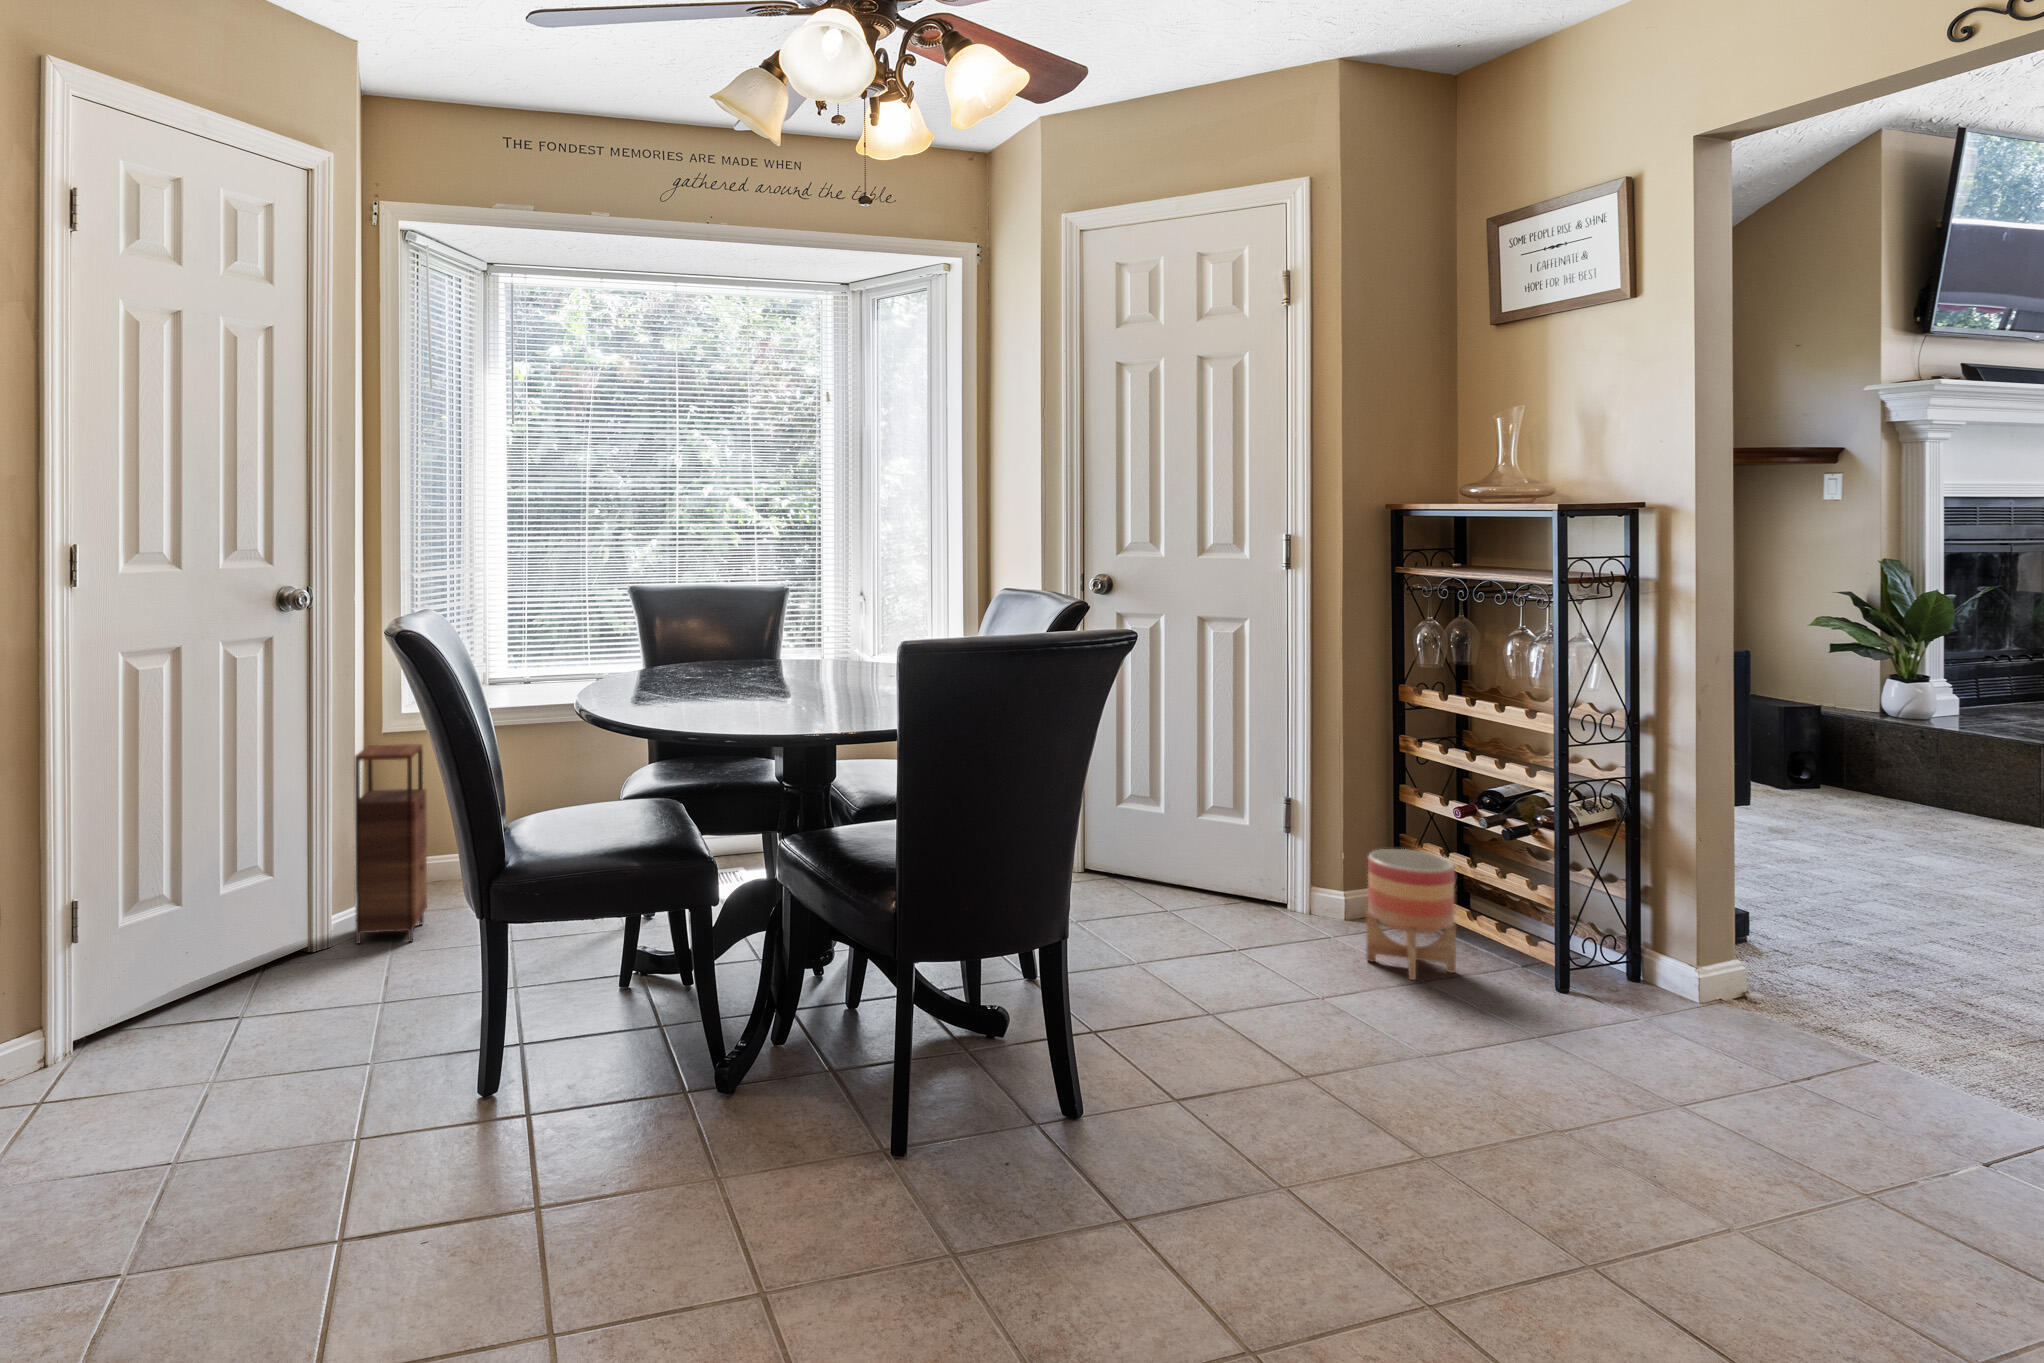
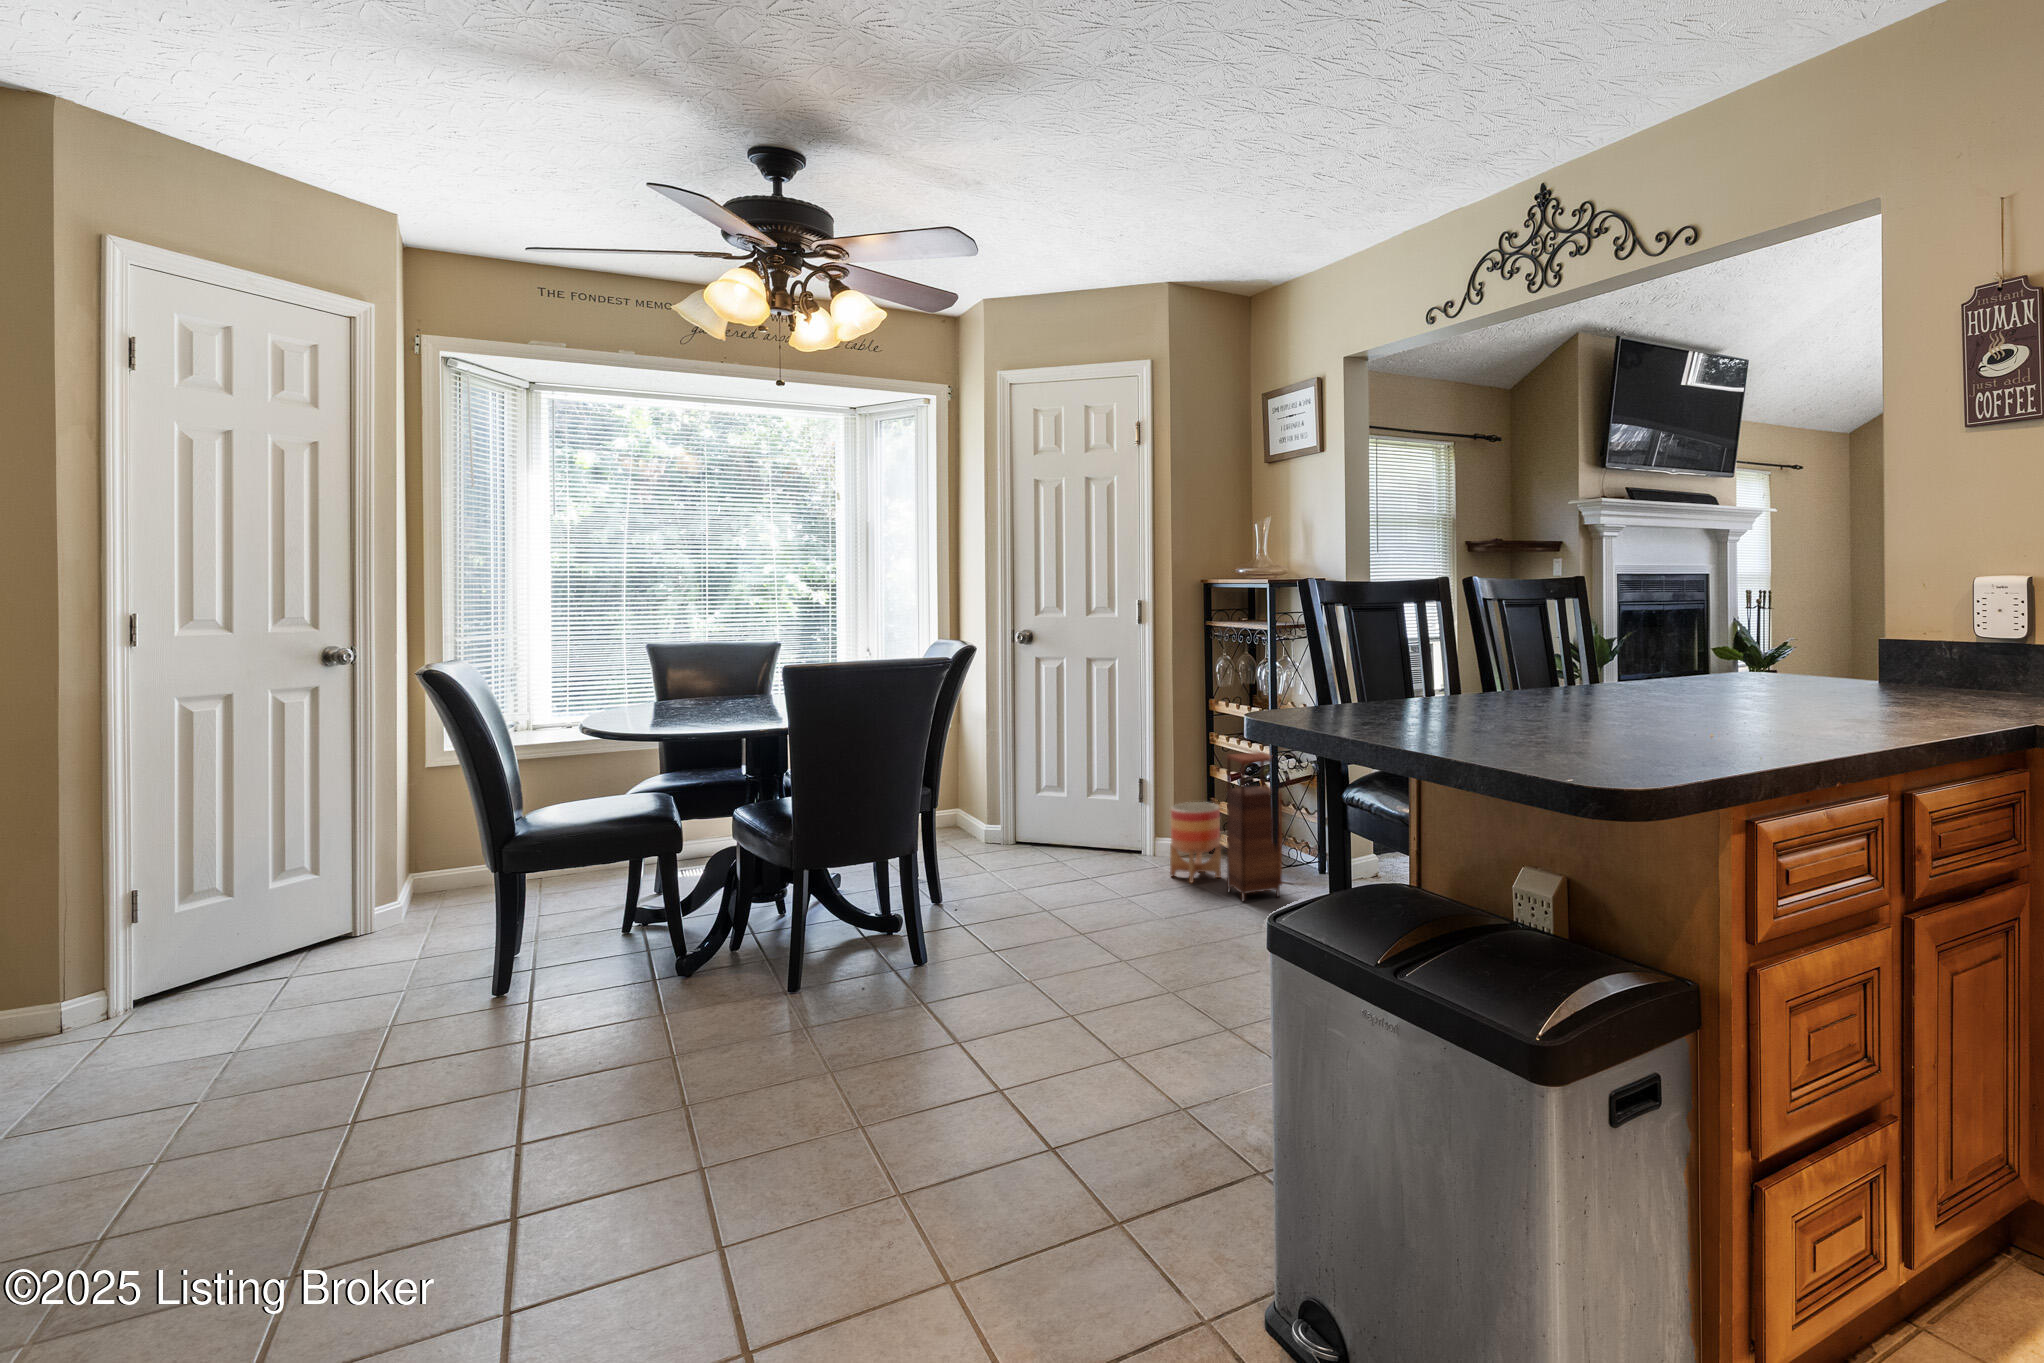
storage cabinet: present [355,744,427,944] -> present [1227,752,1282,901]

